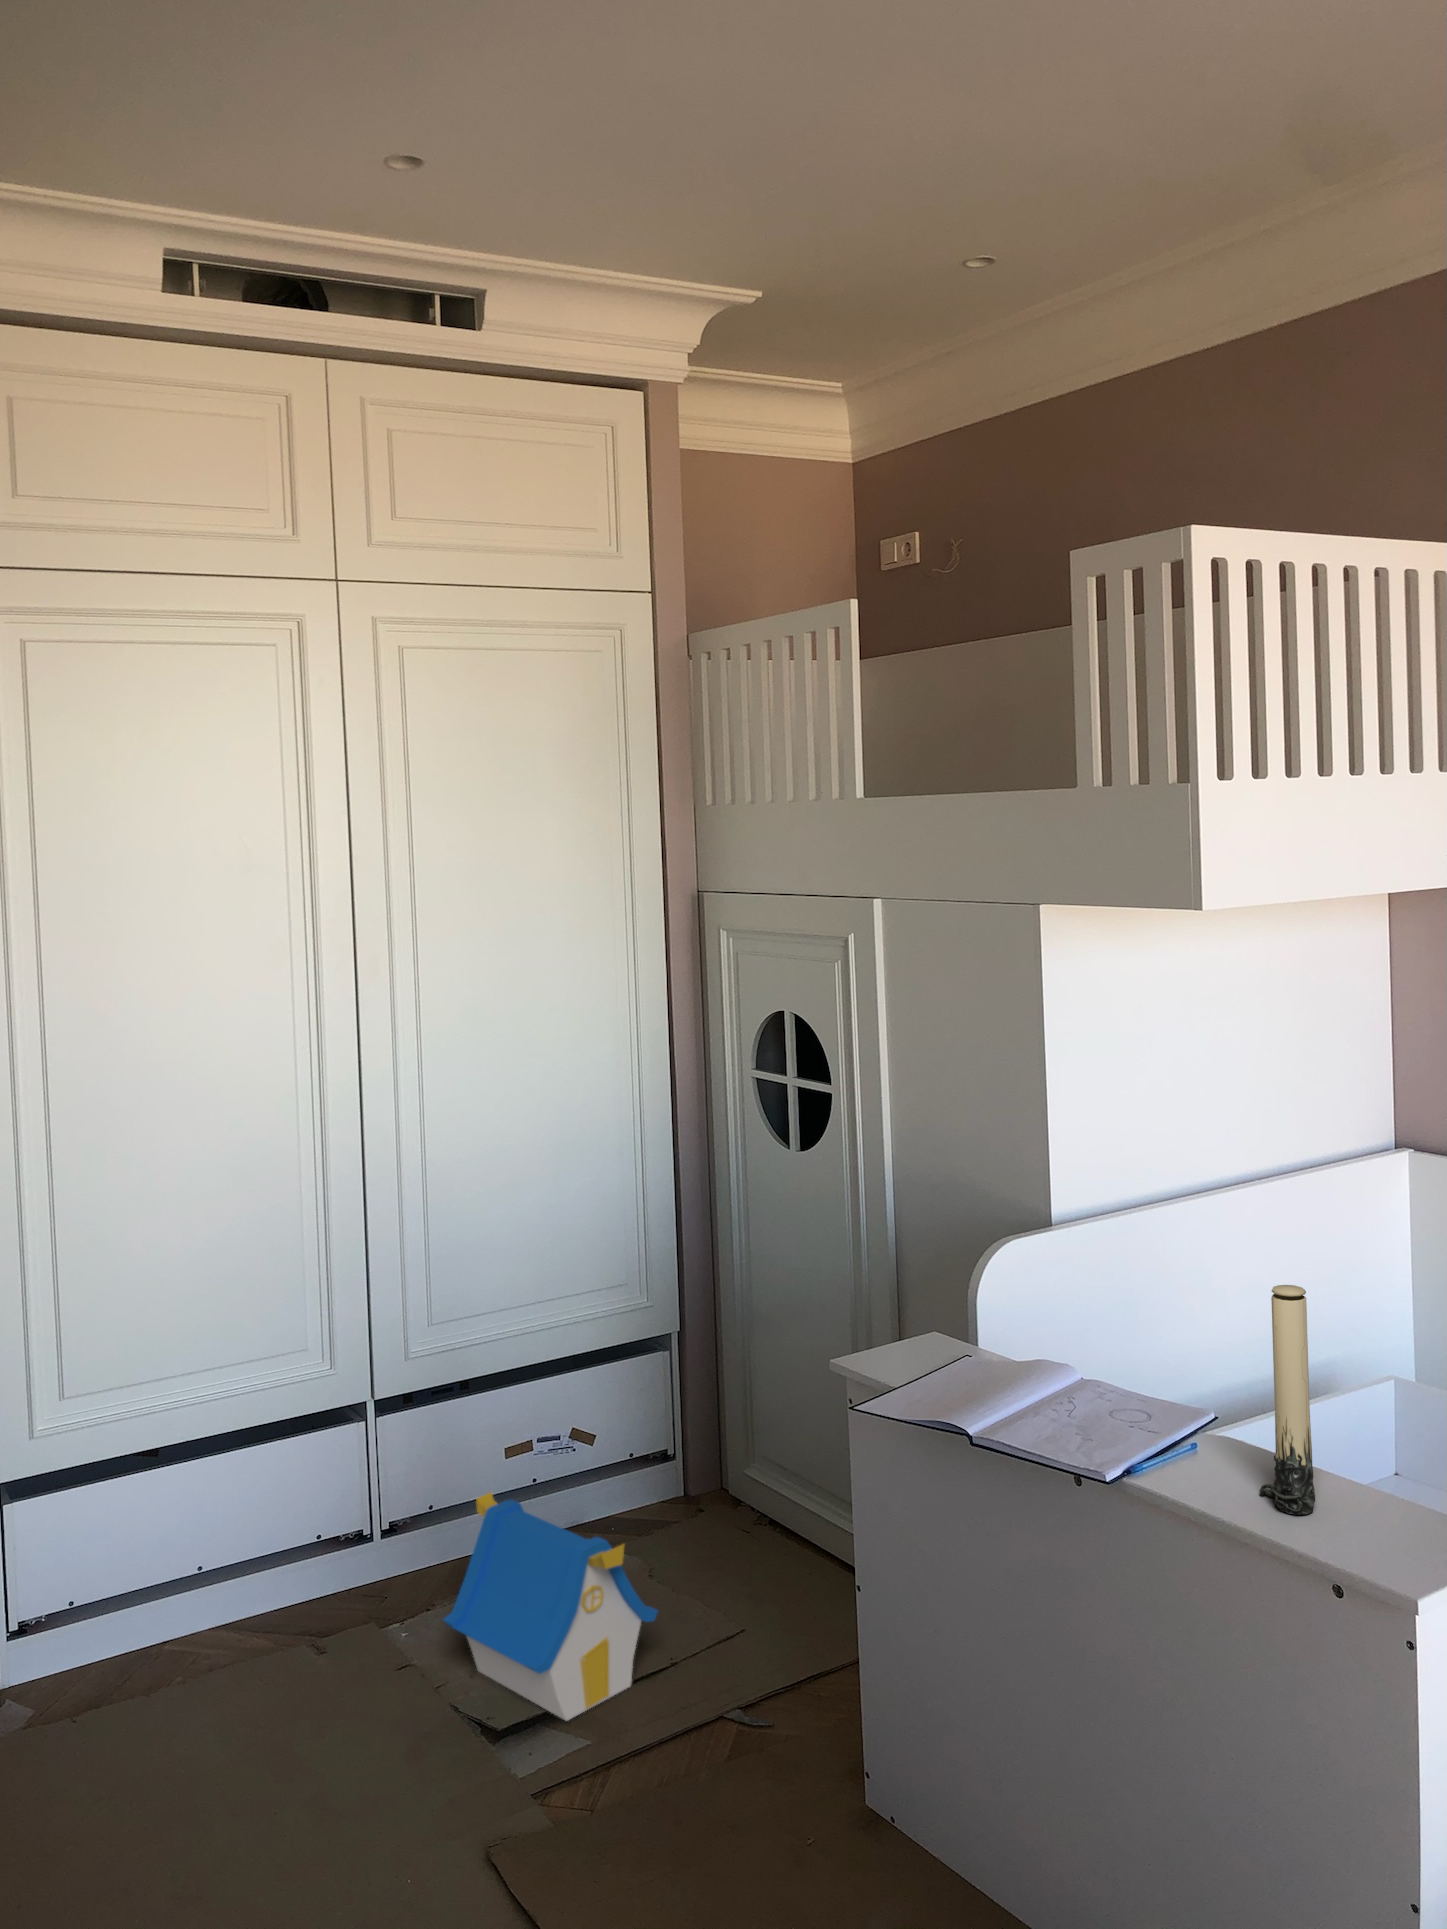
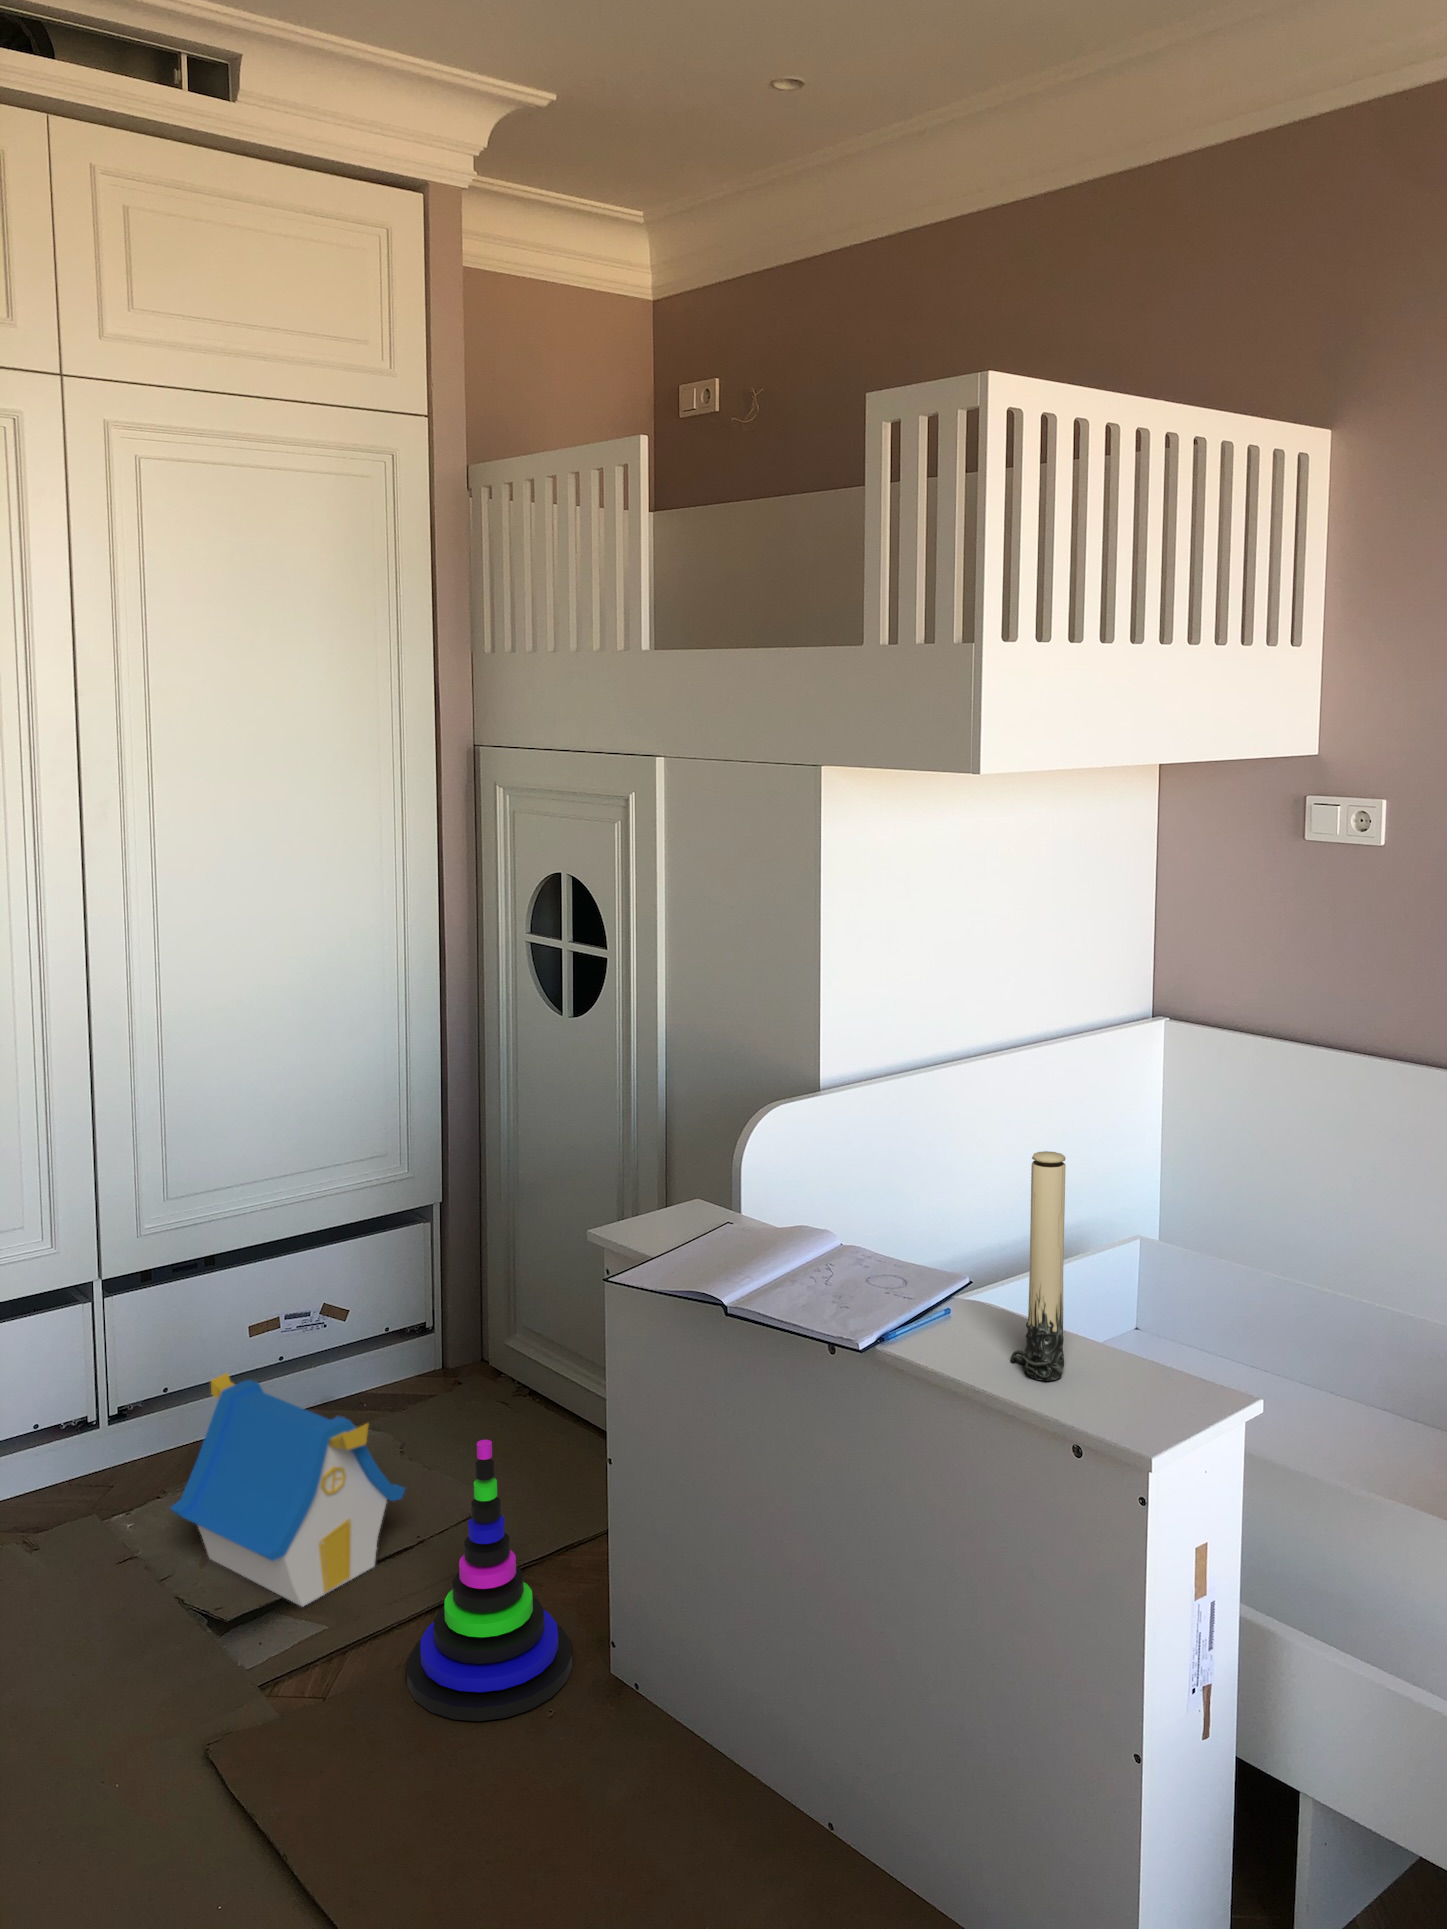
stacking toy: none [669,1562,827,1841] -> present [407,1440,572,1721]

